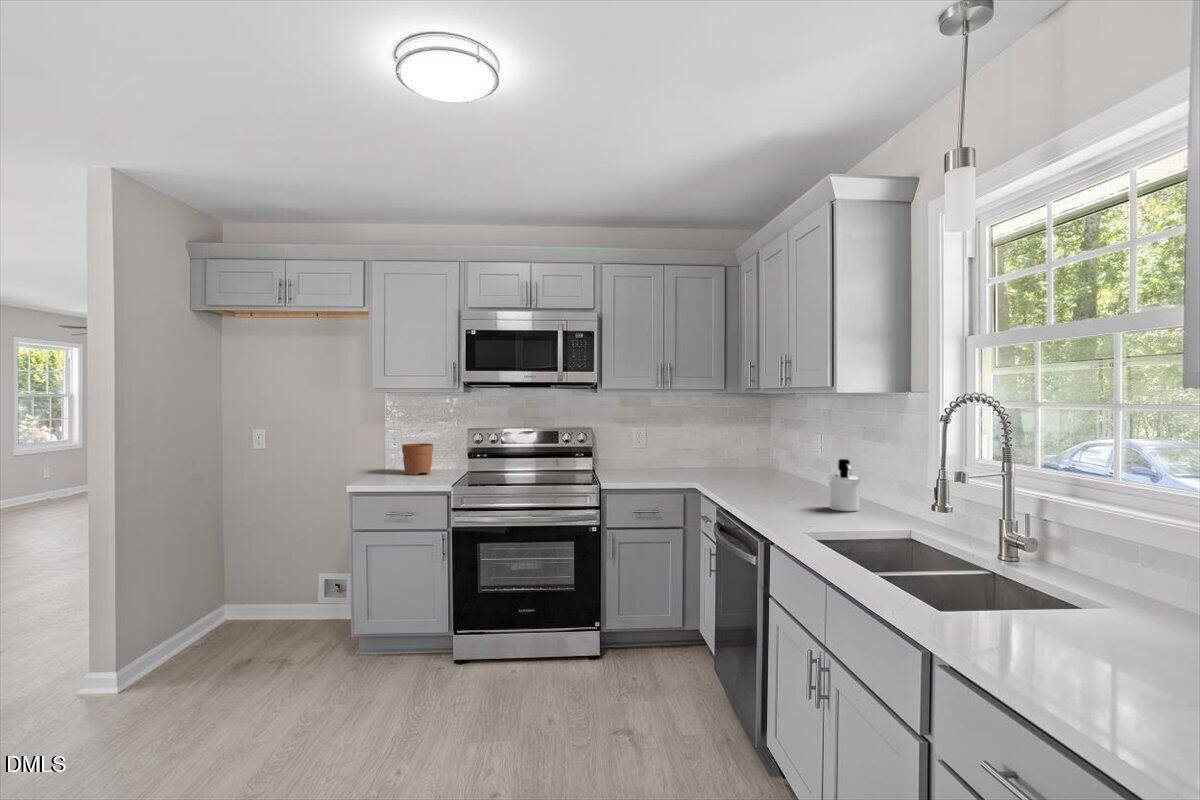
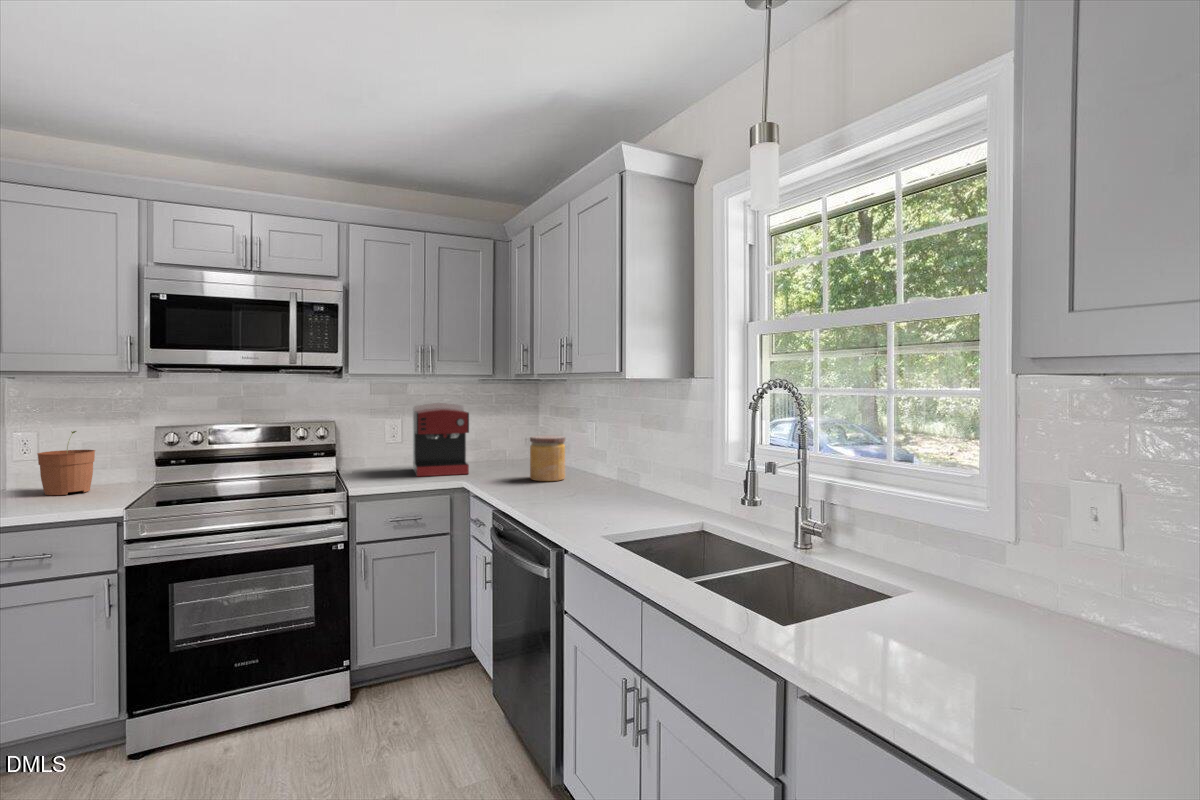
coffee maker: none [652,413,700,477] -> present [413,403,469,476]
jar: none [754,444,788,487] -> present [530,435,565,481]
soap dispenser: present [828,459,860,511] -> none [614,450,646,505]

